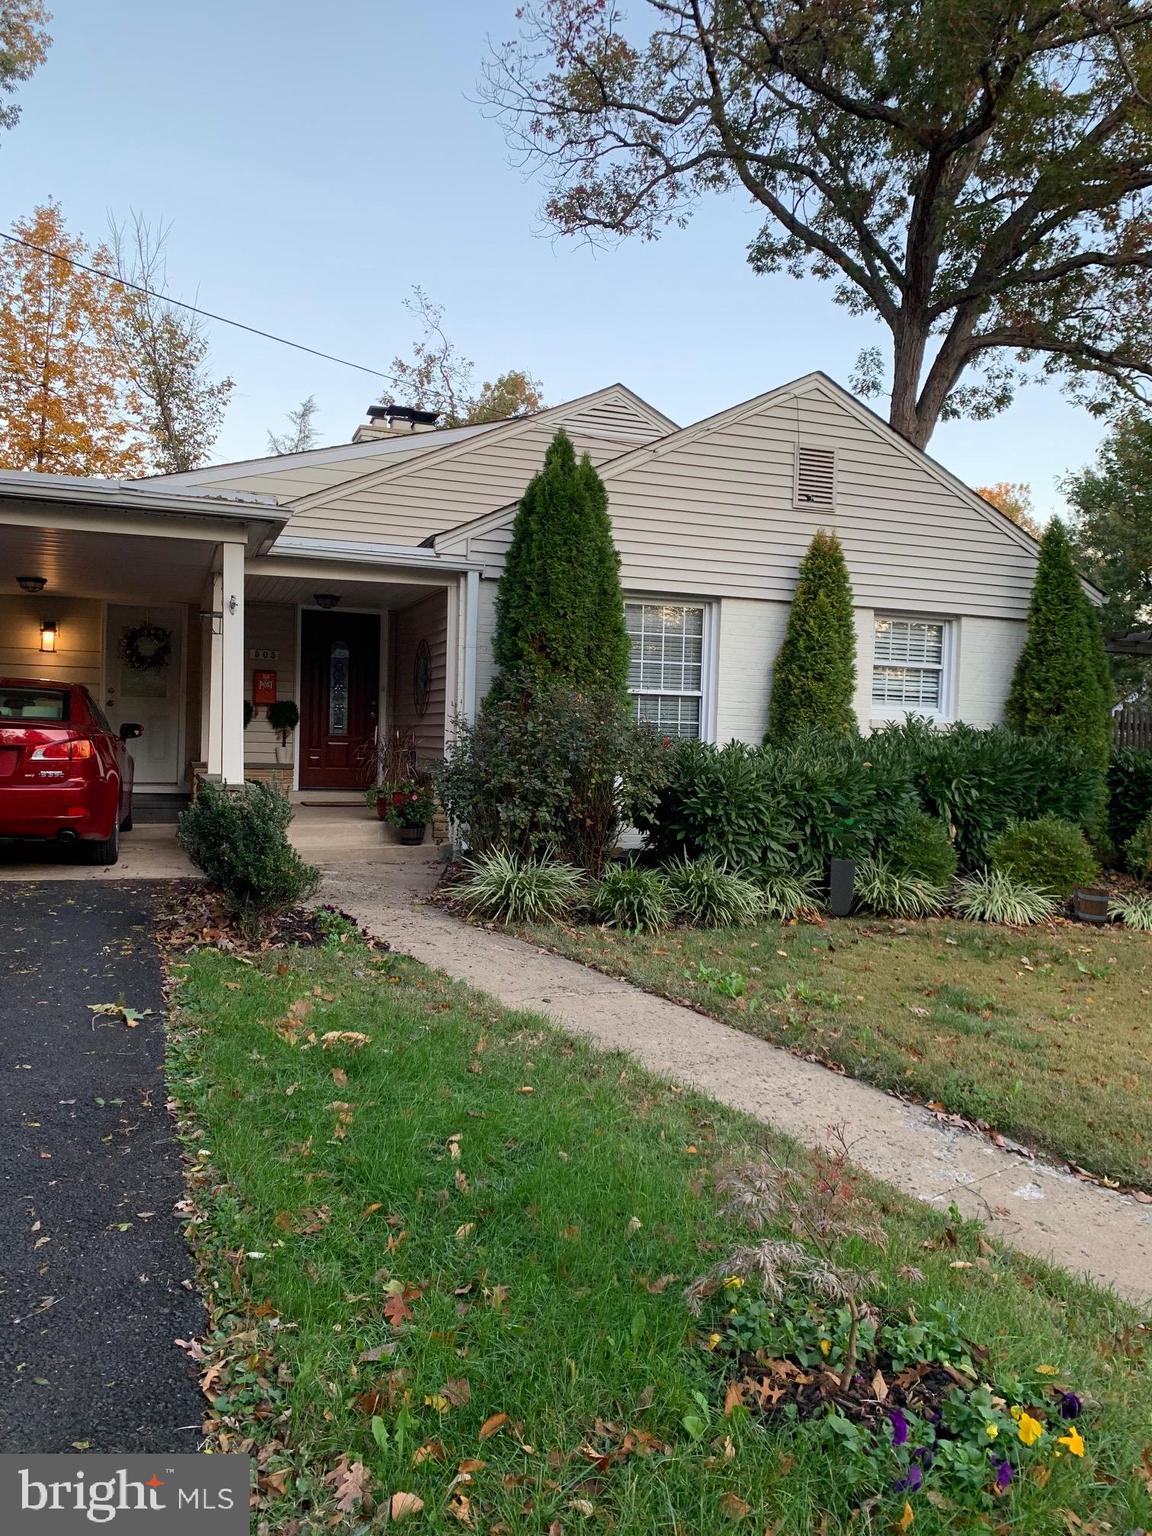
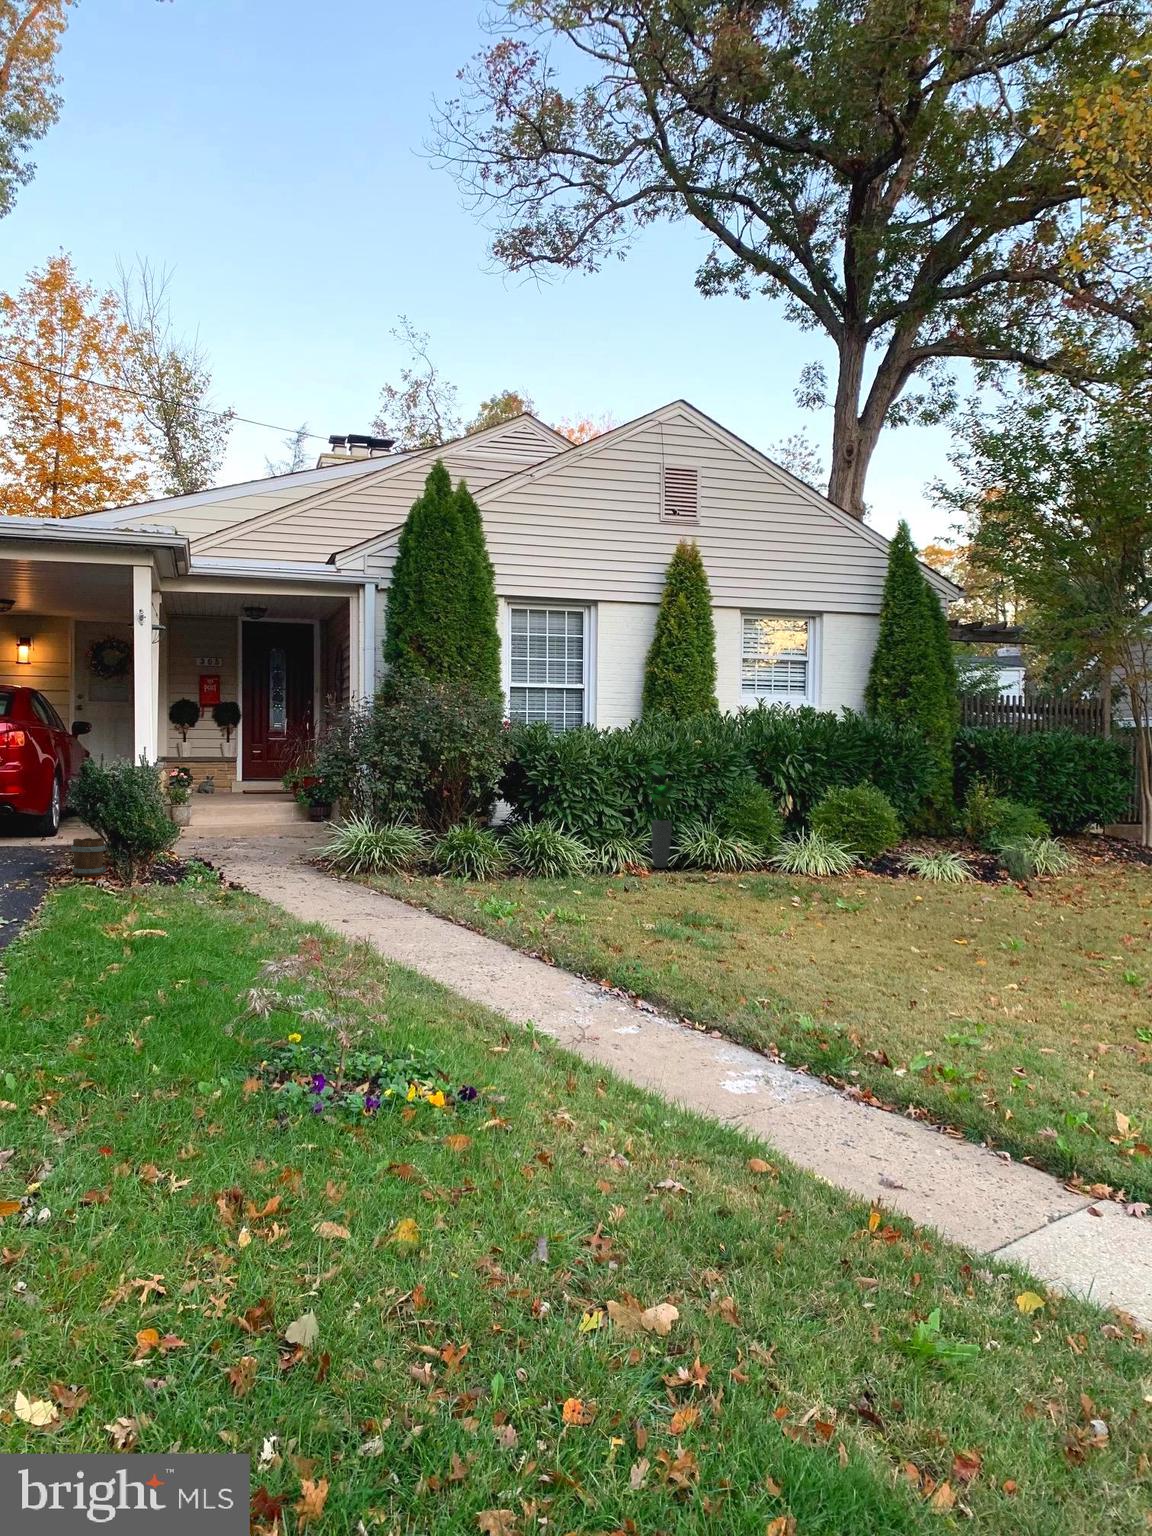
bucket: present [1072,882,1111,922] -> present [71,838,110,876]

